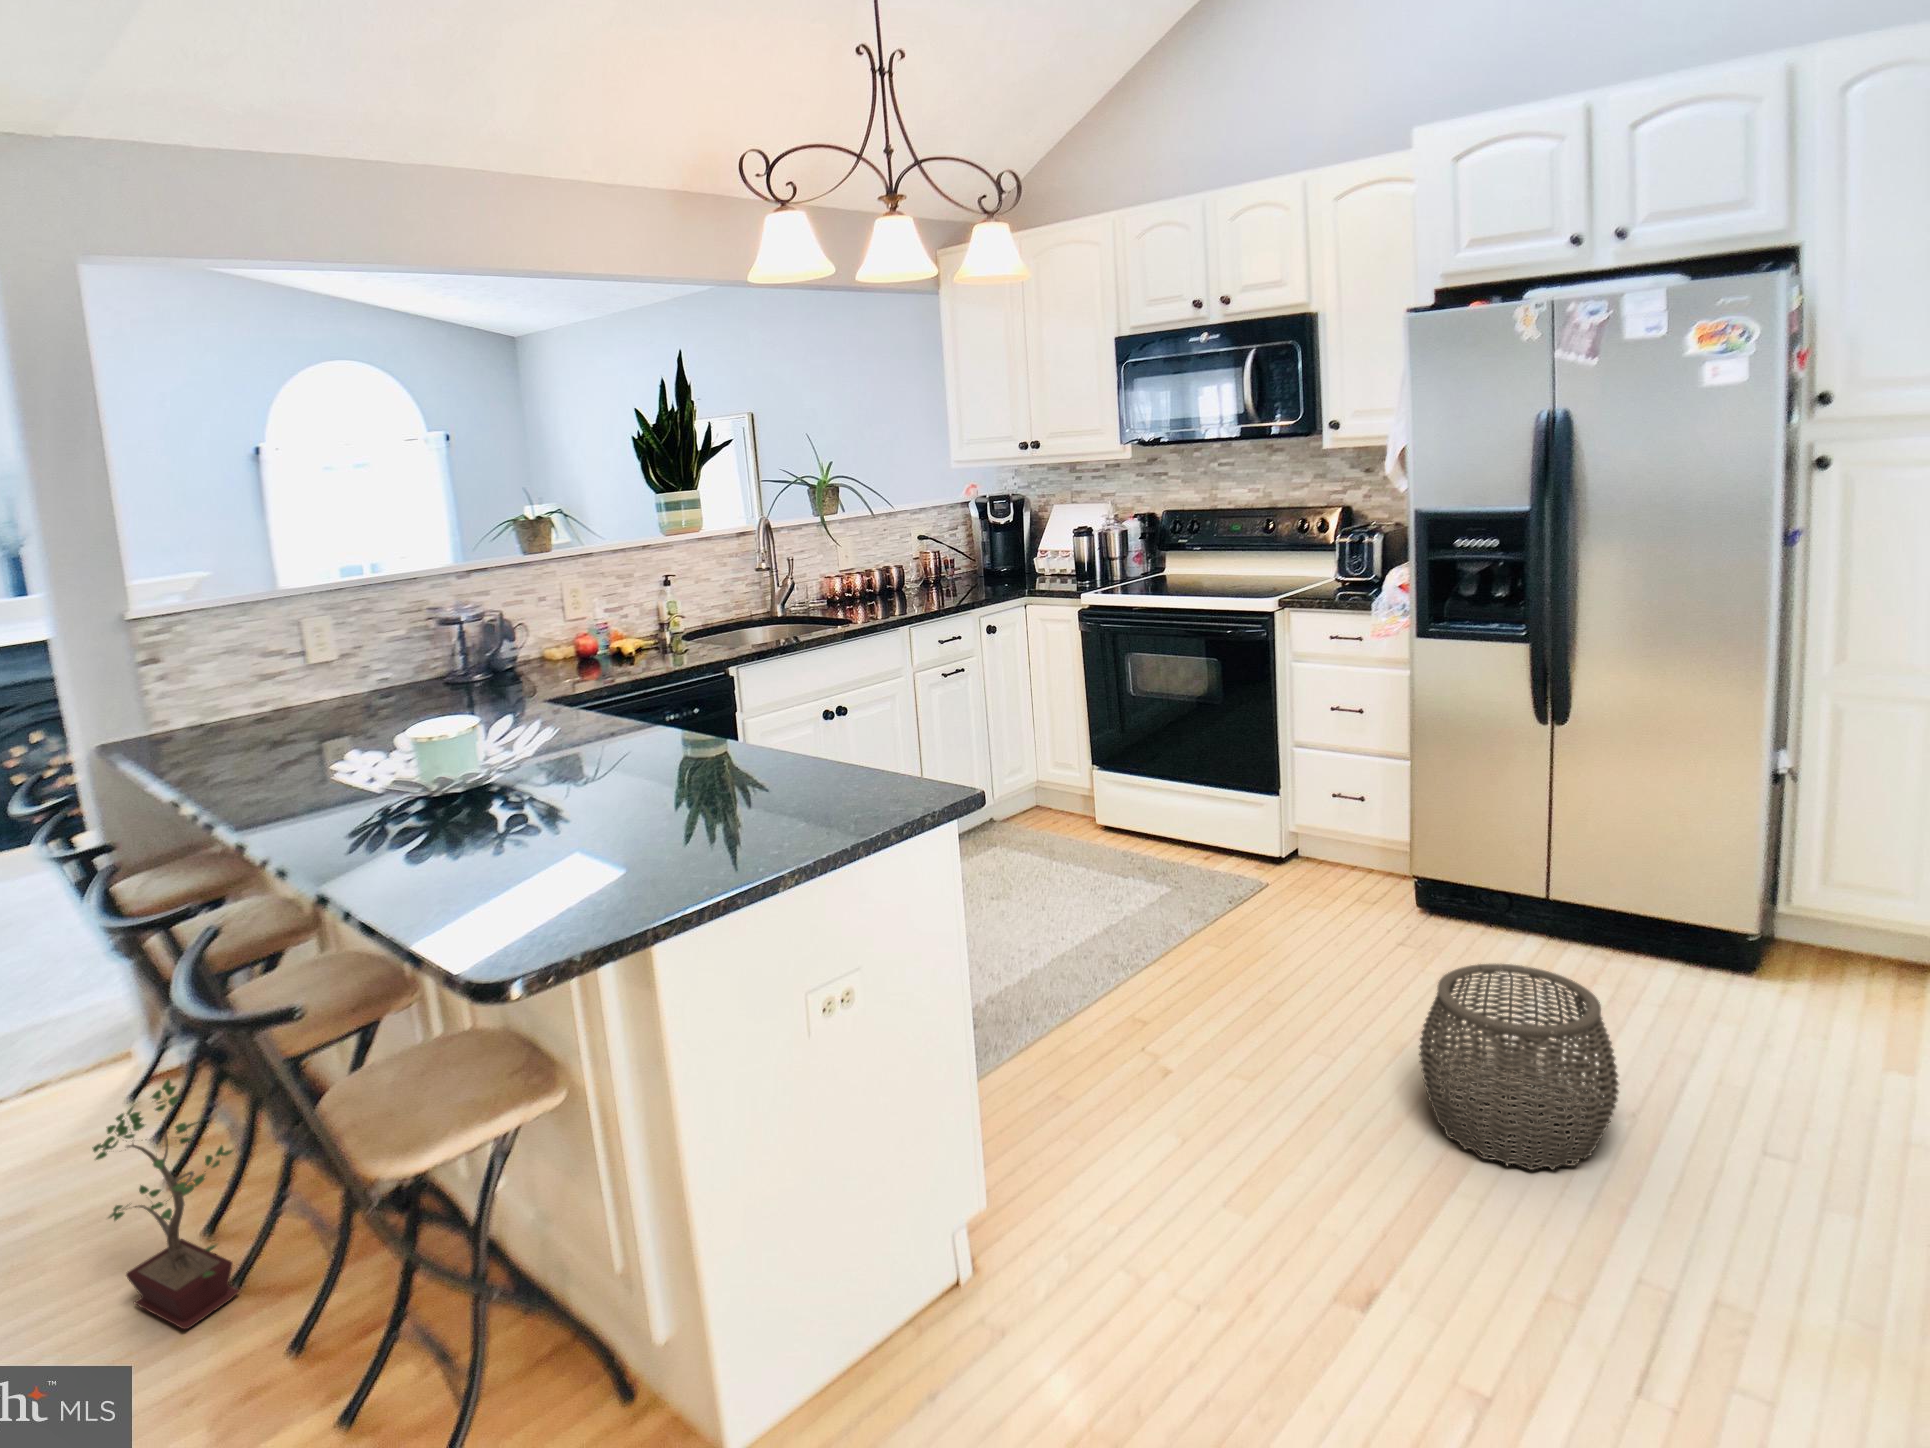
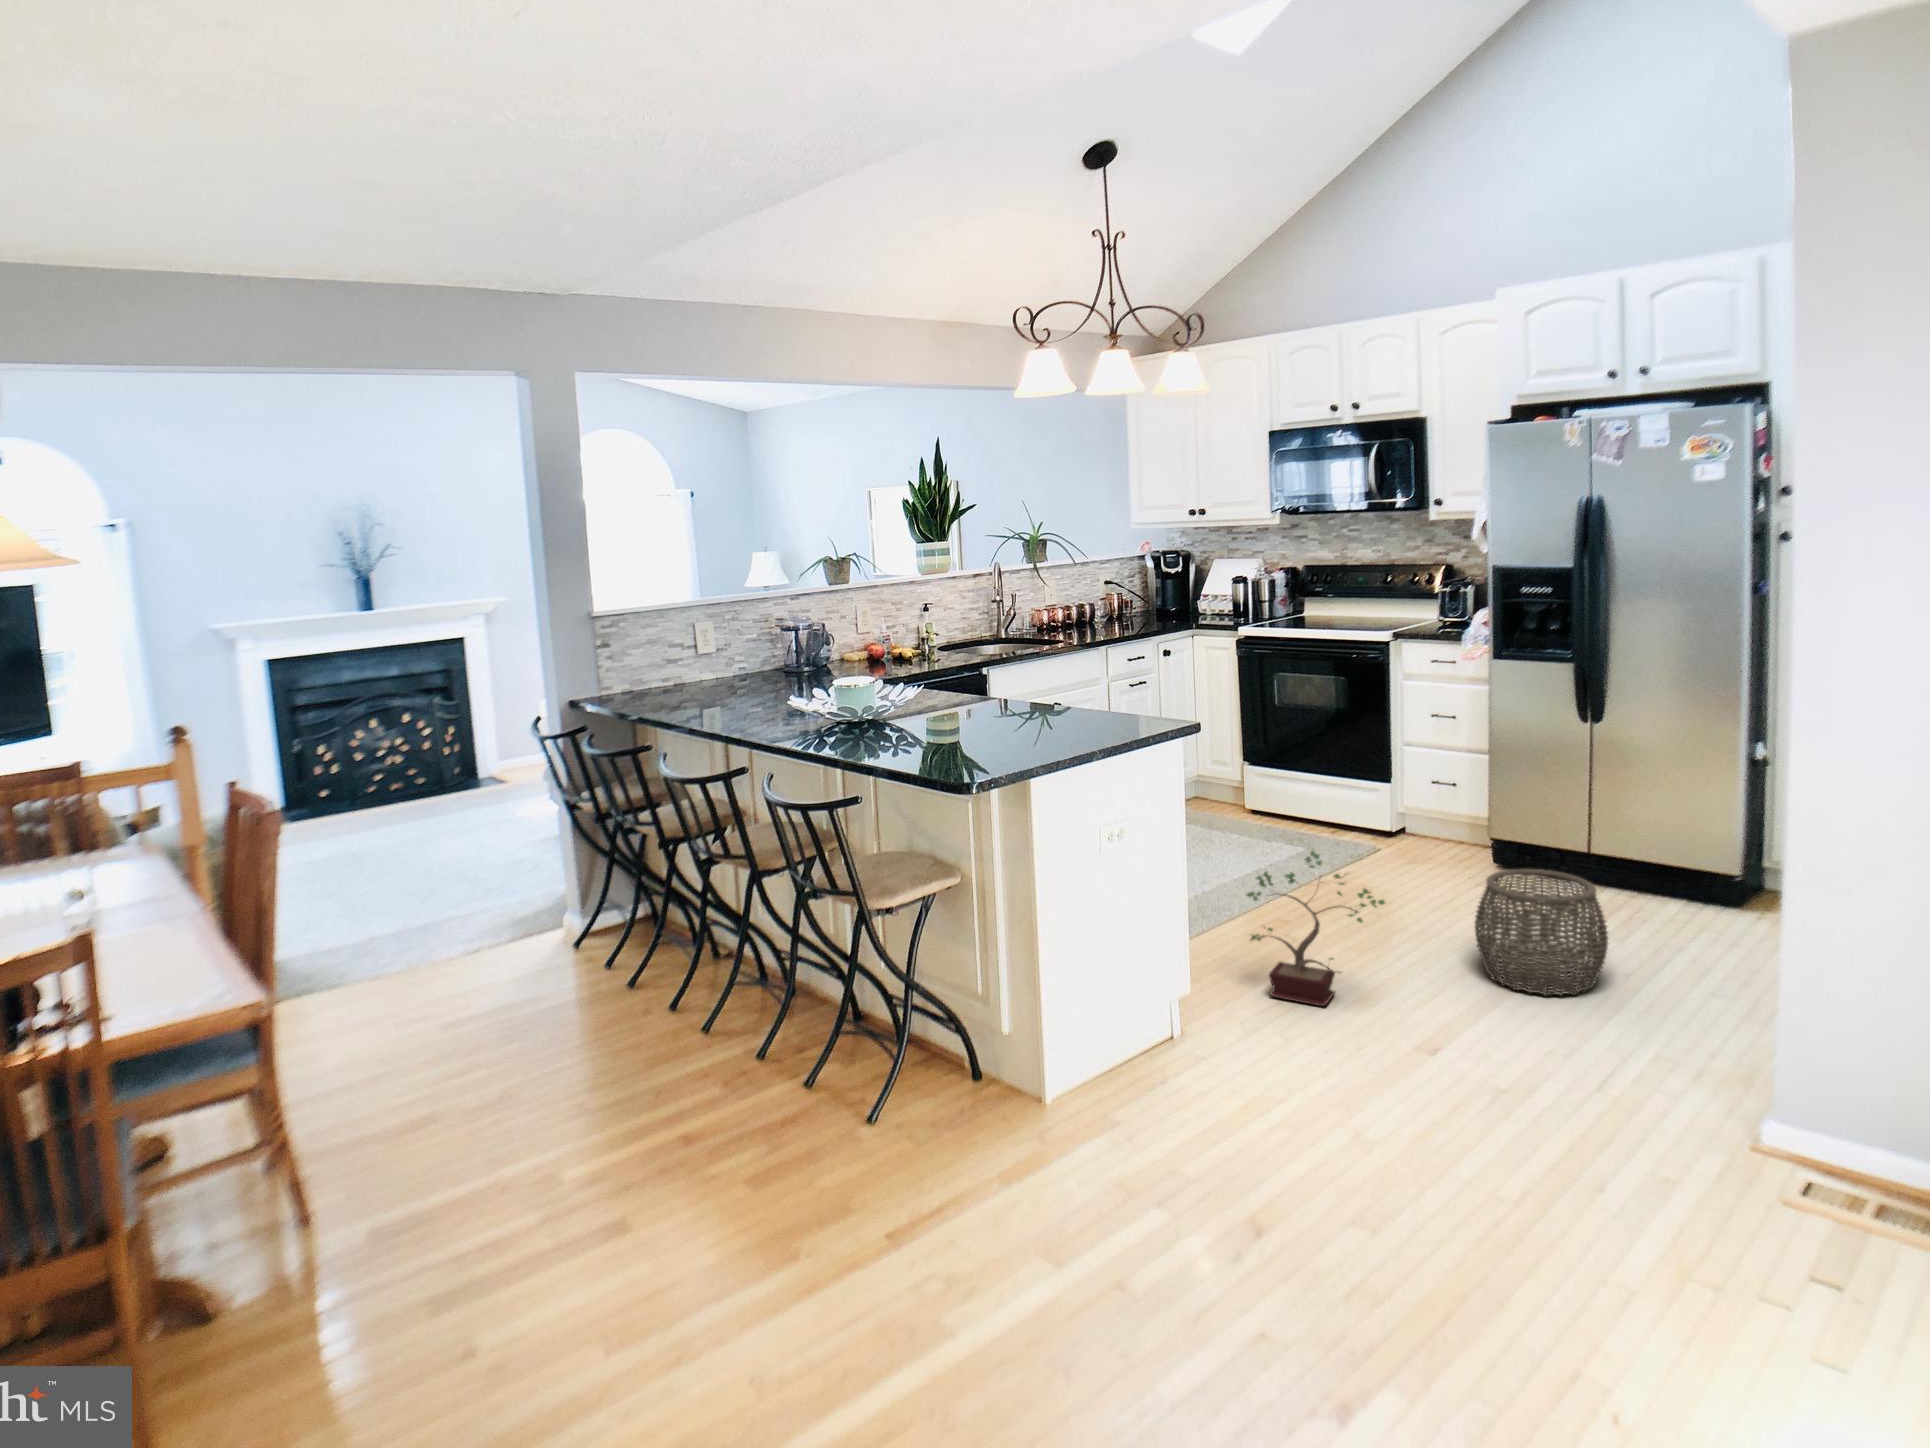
potted plant: present [92,1079,239,1329] -> present [1247,851,1385,1007]

